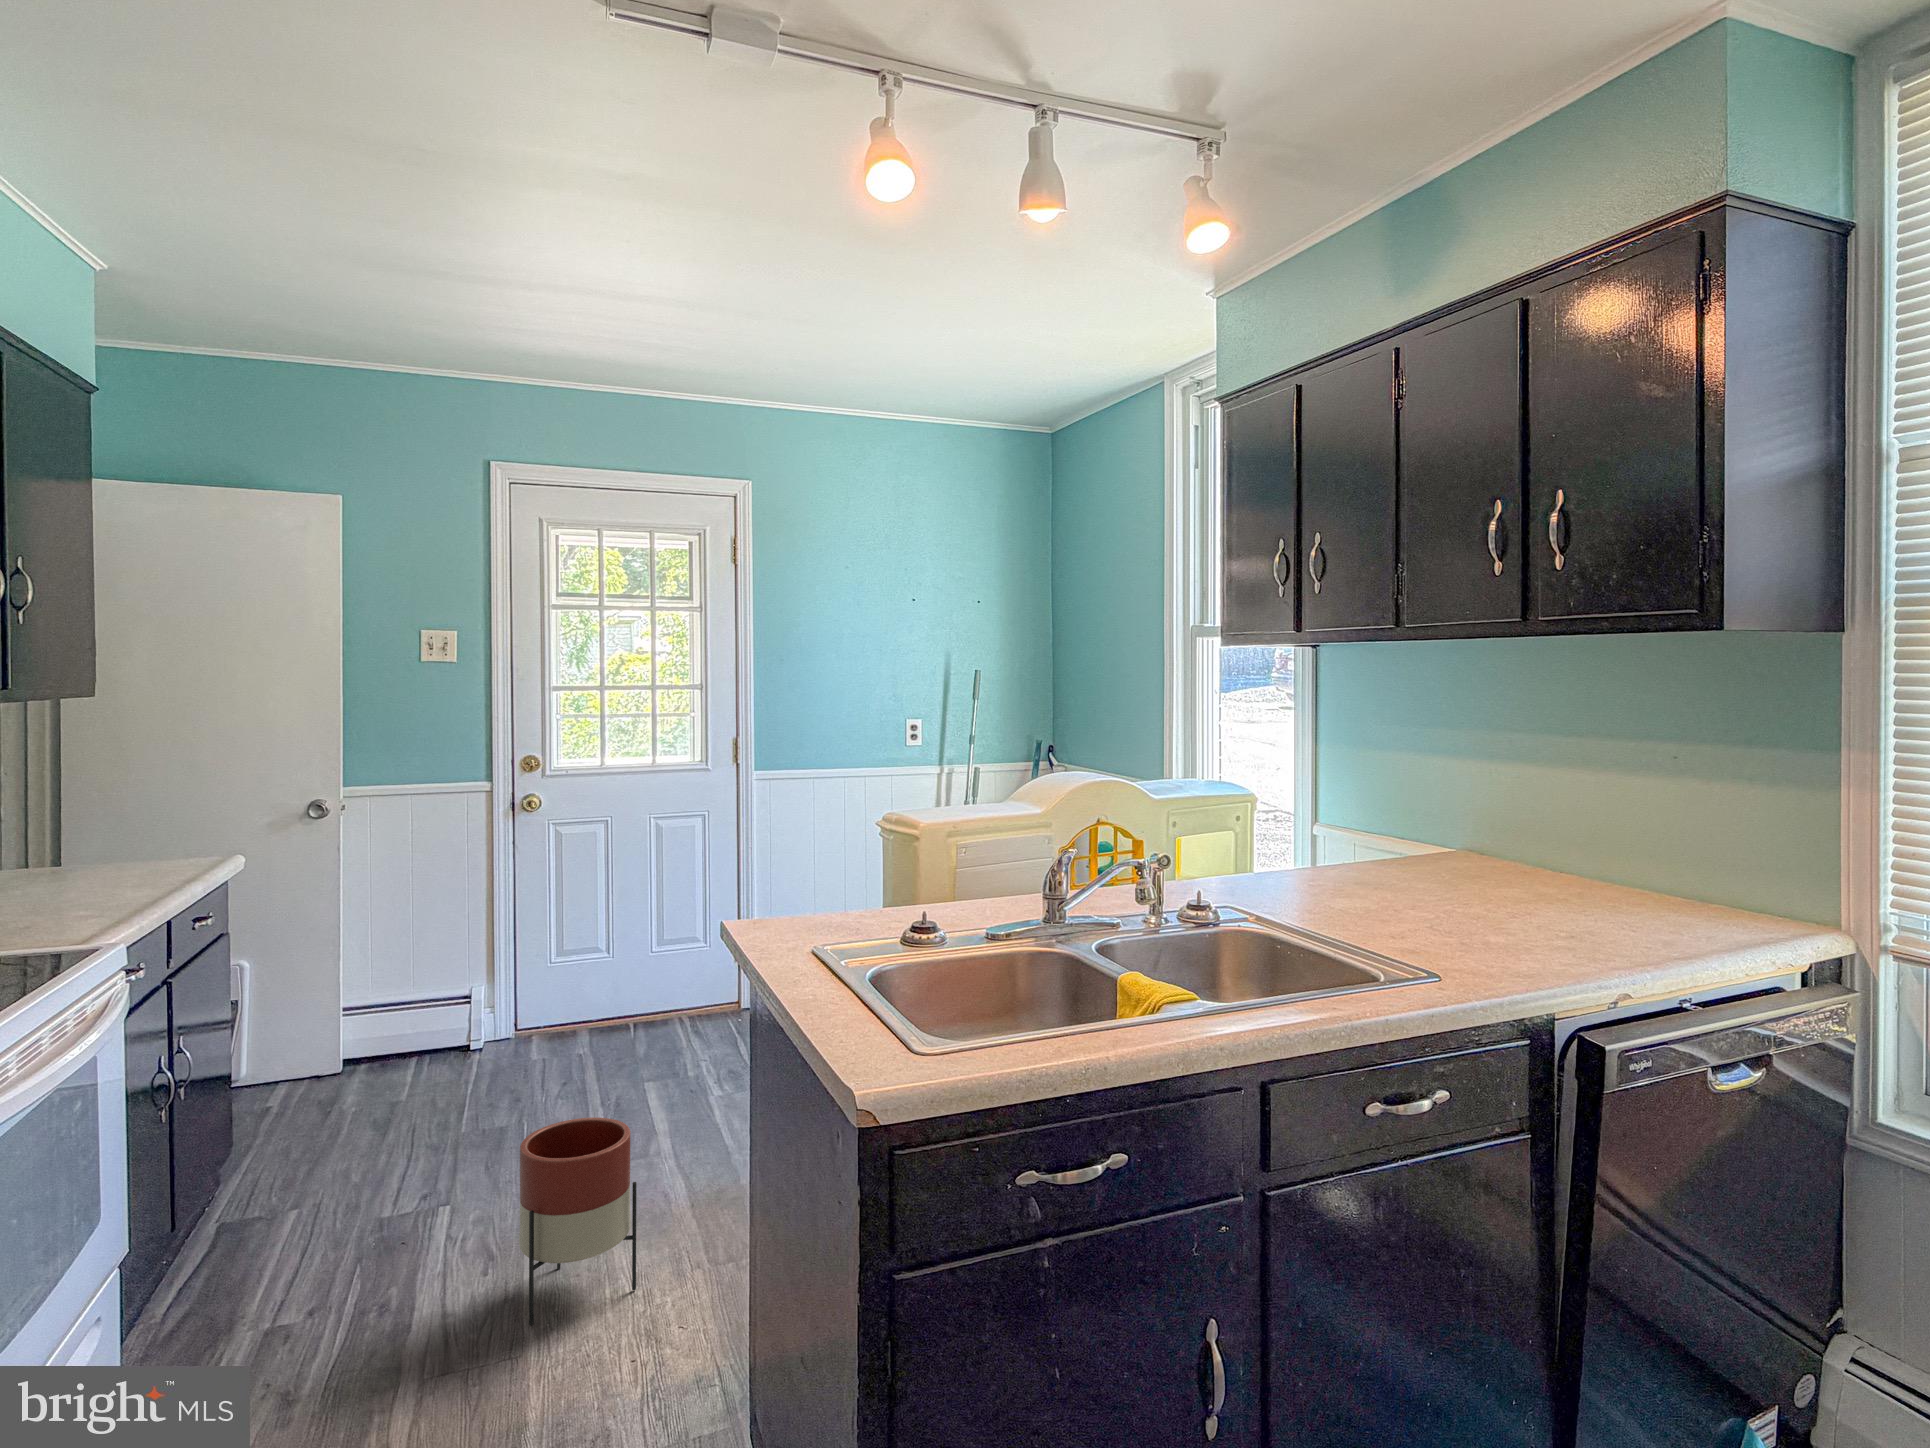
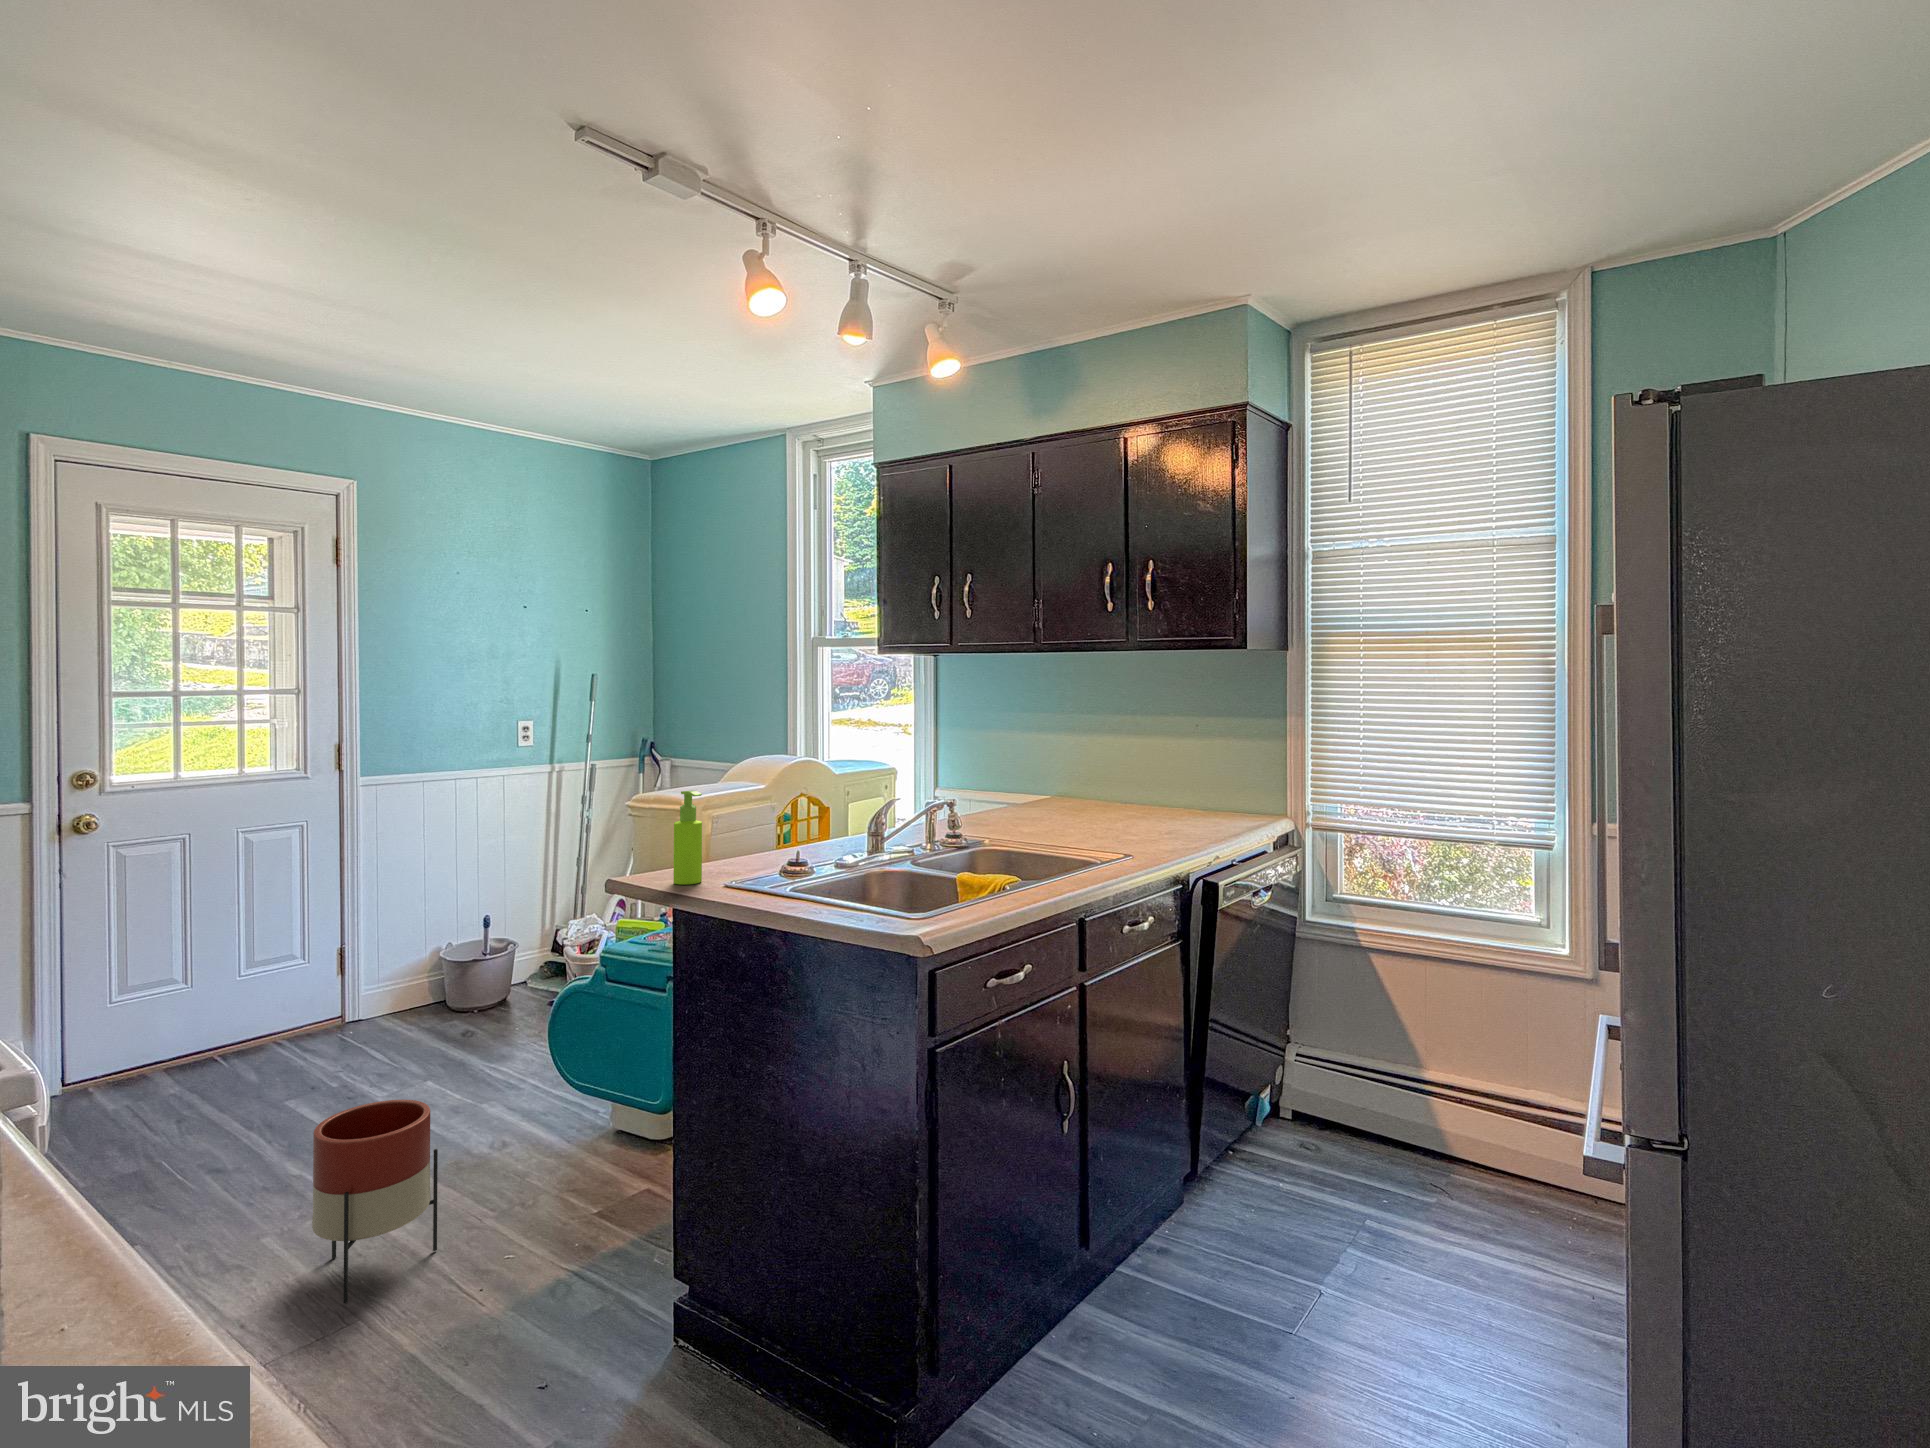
soap dispenser: none [767,822,802,940] -> present [674,791,702,885]

